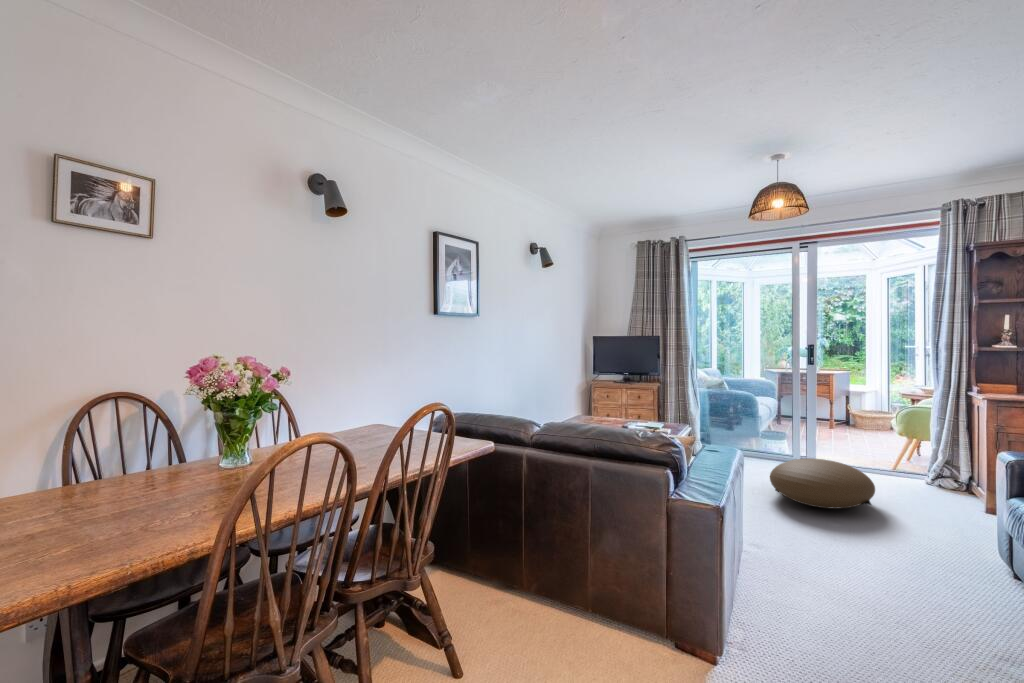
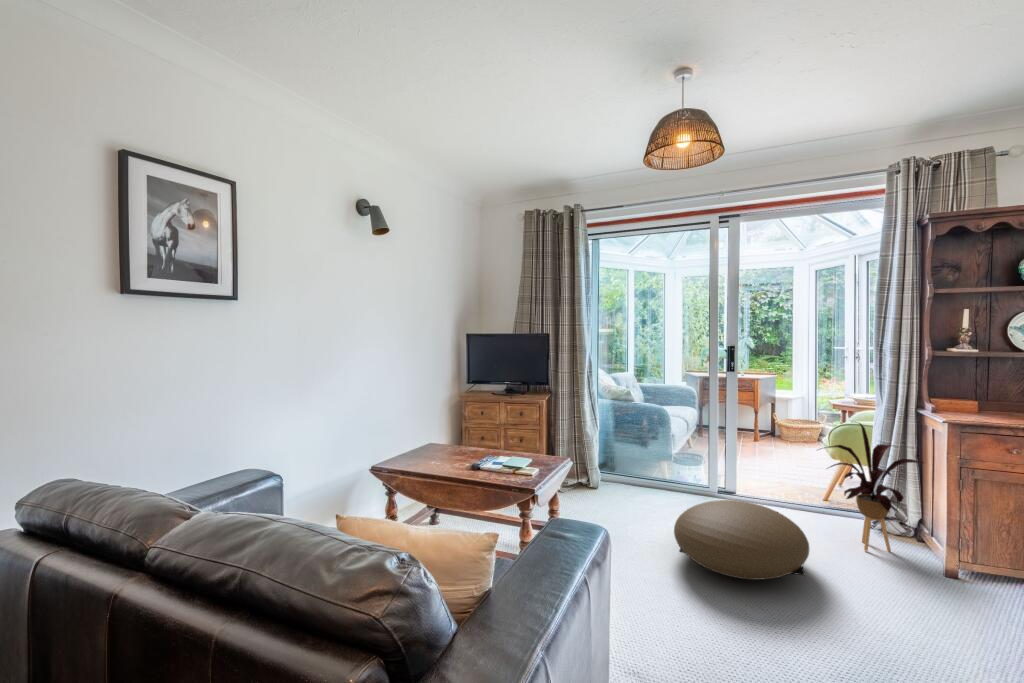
house plant: none [882,401,971,499] -> present [820,423,923,551]

